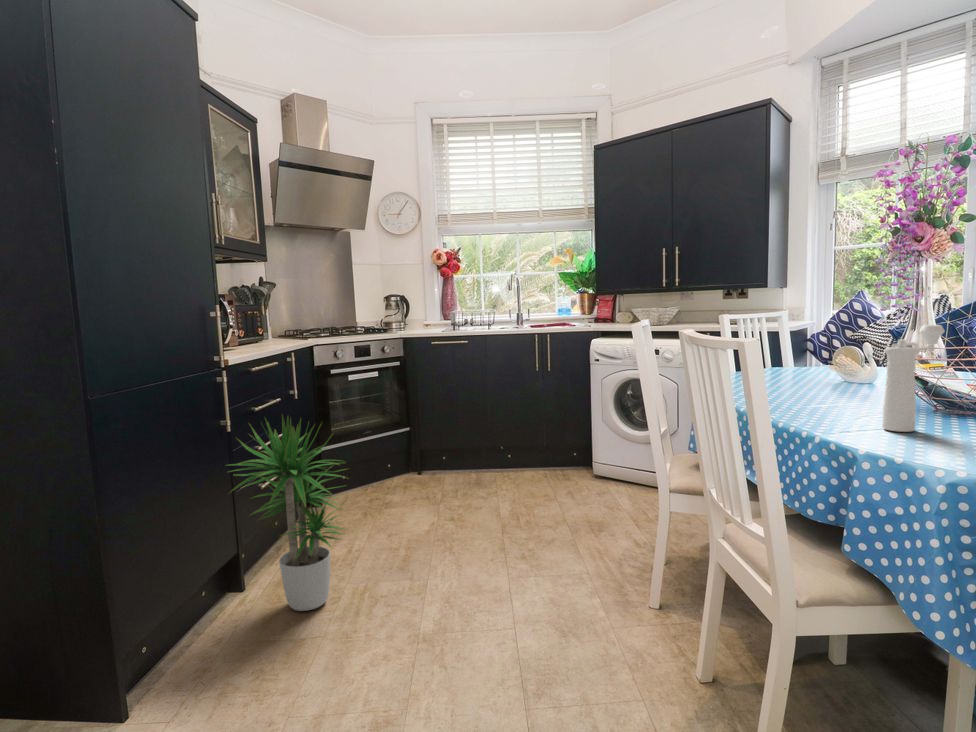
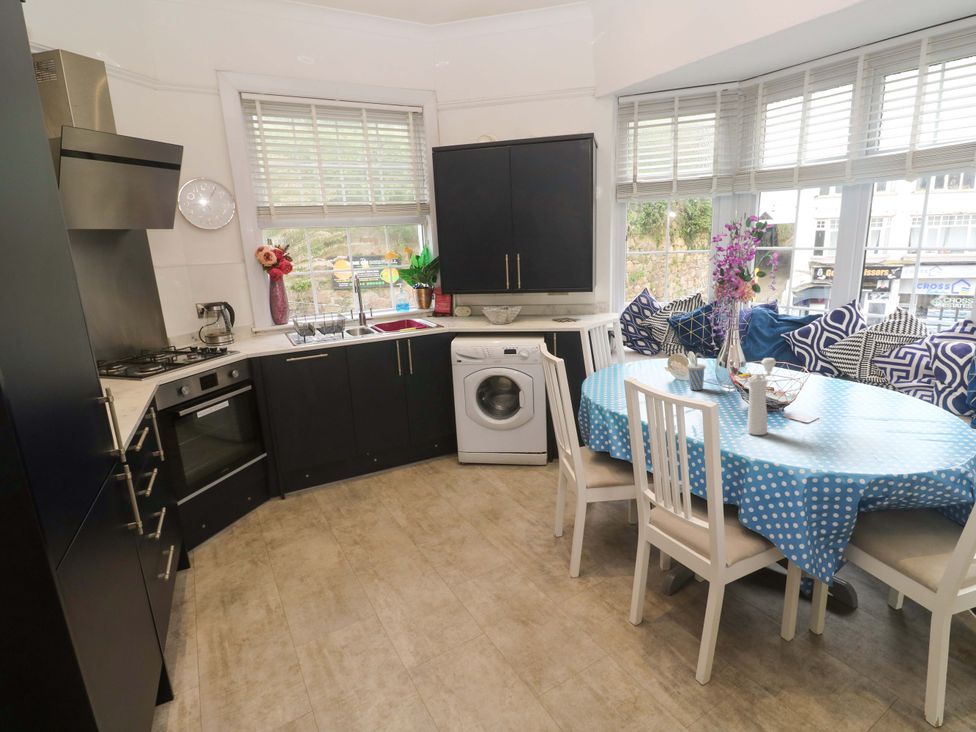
cup: none [834,340,864,390] -> present [687,353,706,390]
potted plant: present [232,416,345,611] -> none [167,480,307,669]

